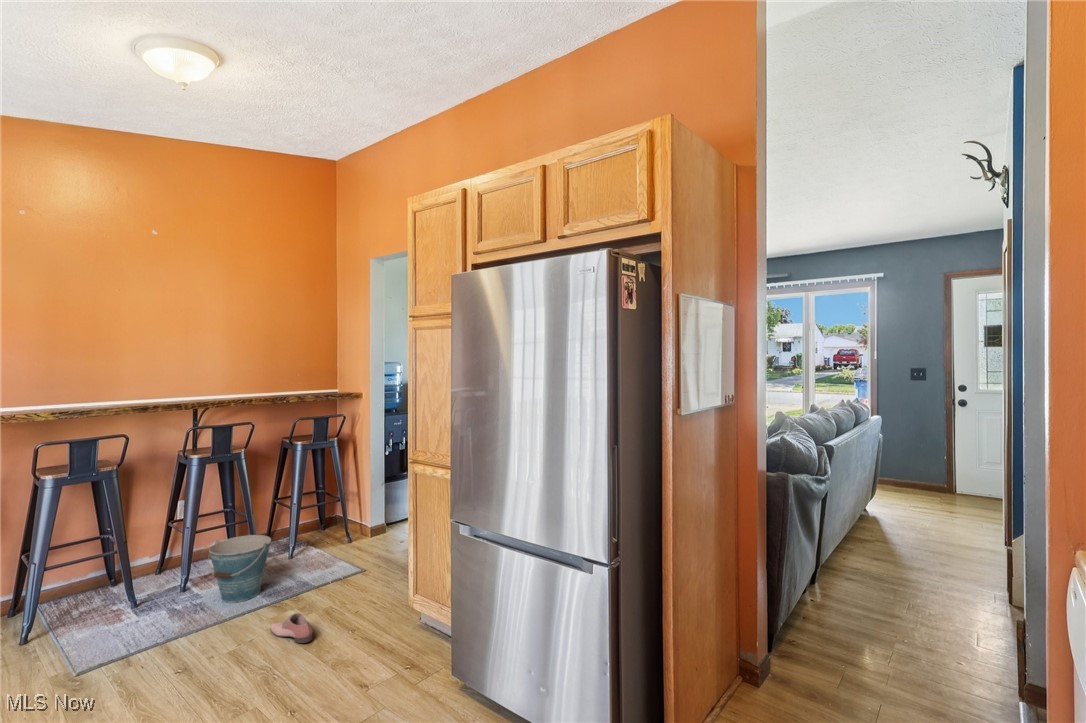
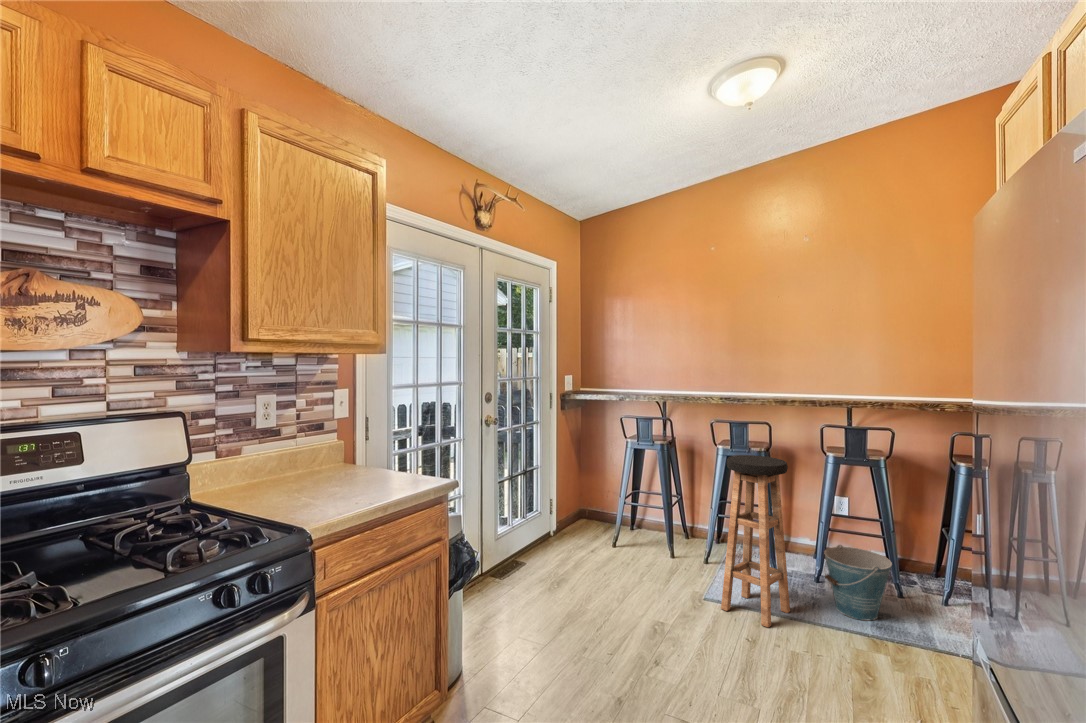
bar stool: none [110,469,190,669] -> present [721,455,790,627]
shoe: present [270,613,313,643] -> none [843,653,873,696]

